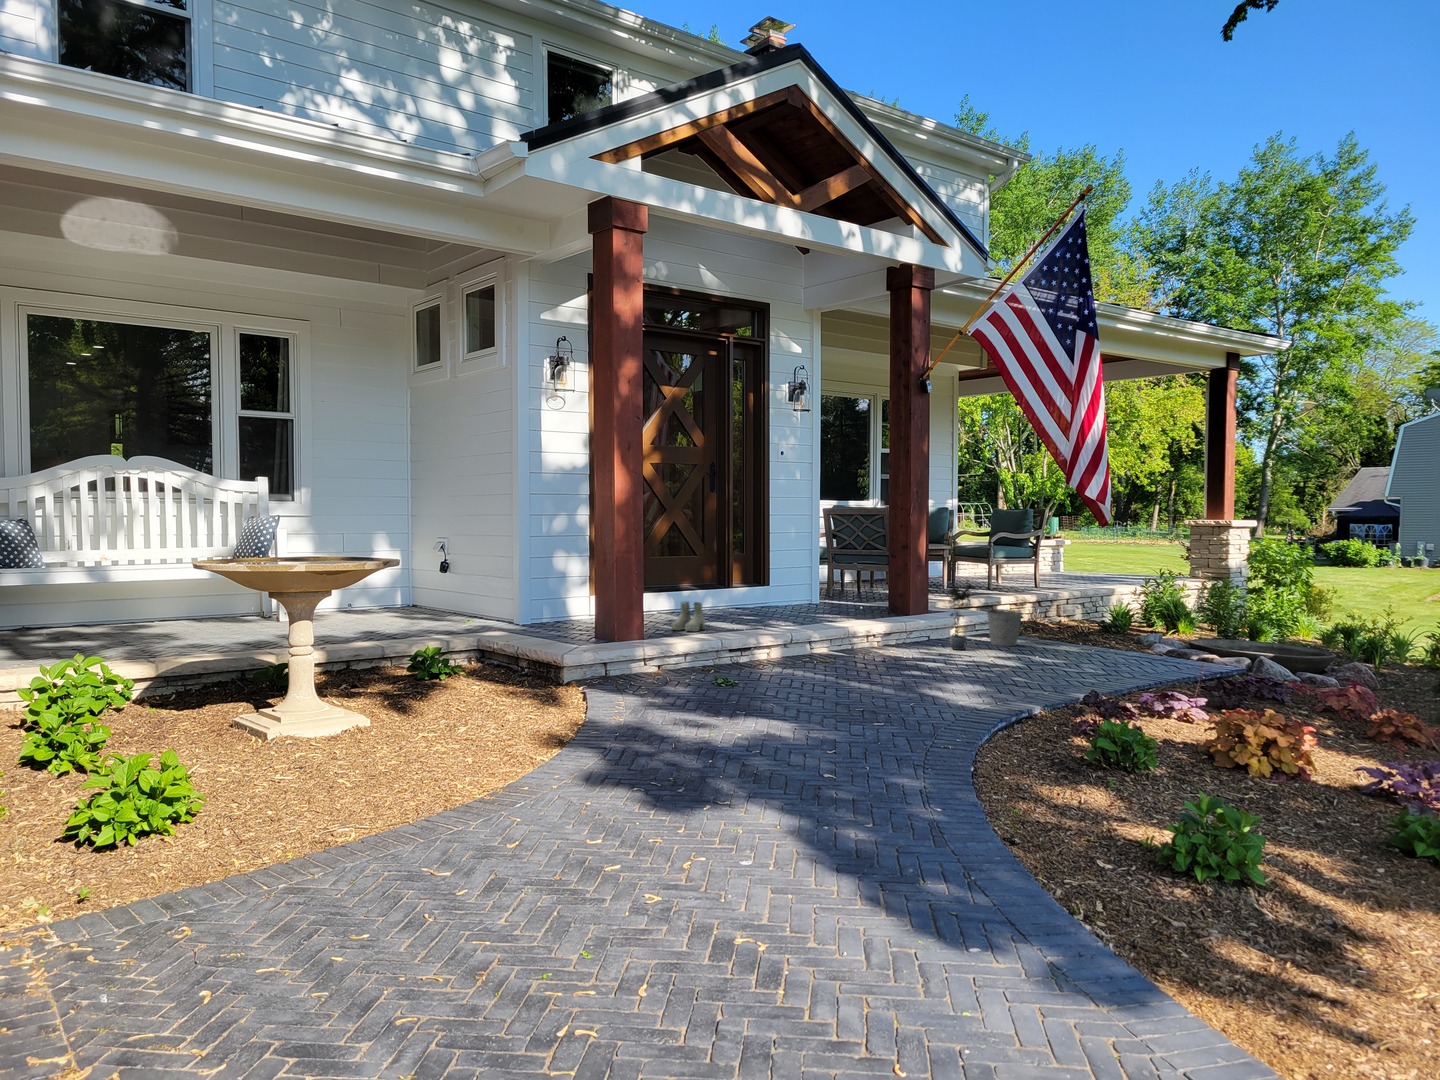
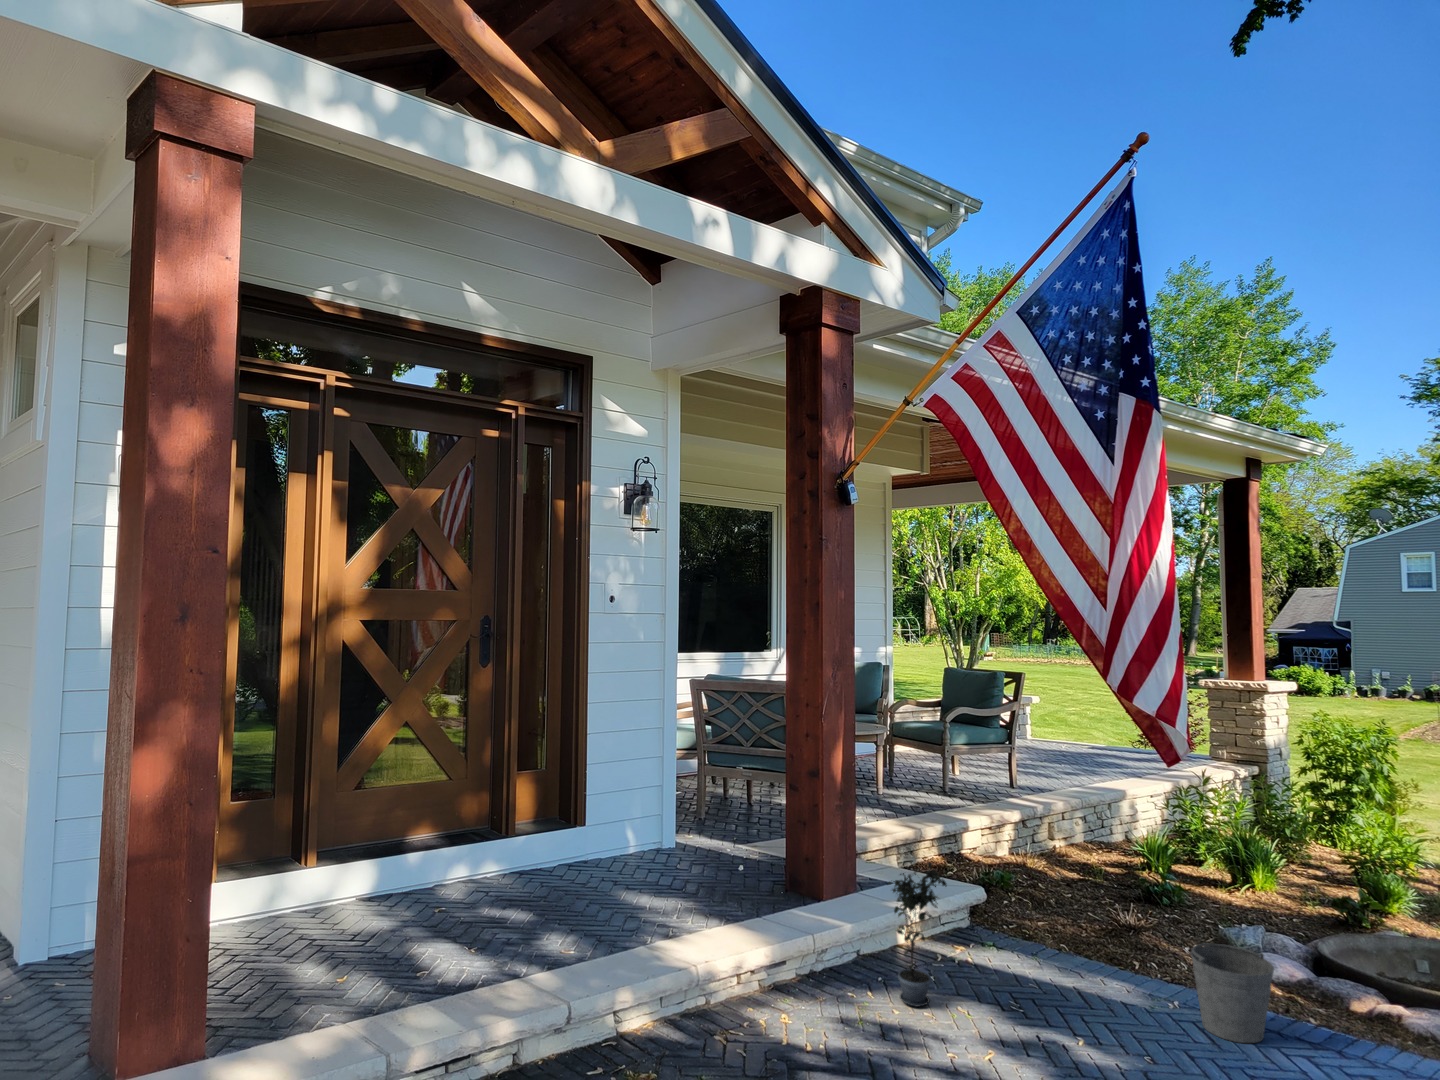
boots: present [671,602,705,631] -> none [280,948,368,1035]
bucket: present [987,609,1022,646] -> present [1191,943,1274,1043]

